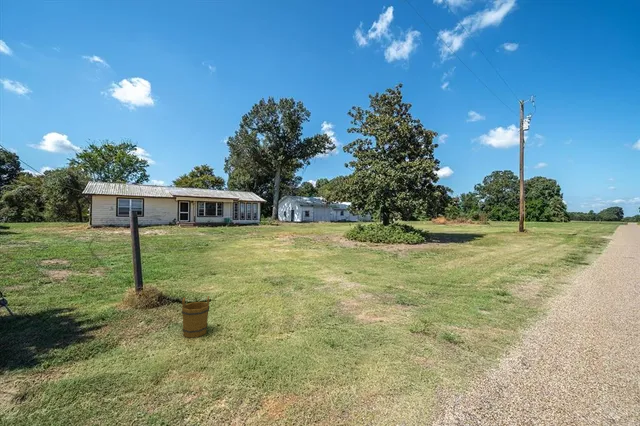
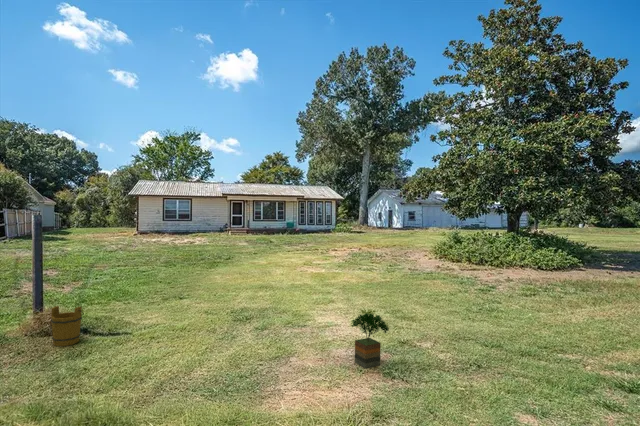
potted tree: none [443,281,473,322] -> present [352,313,389,368]

